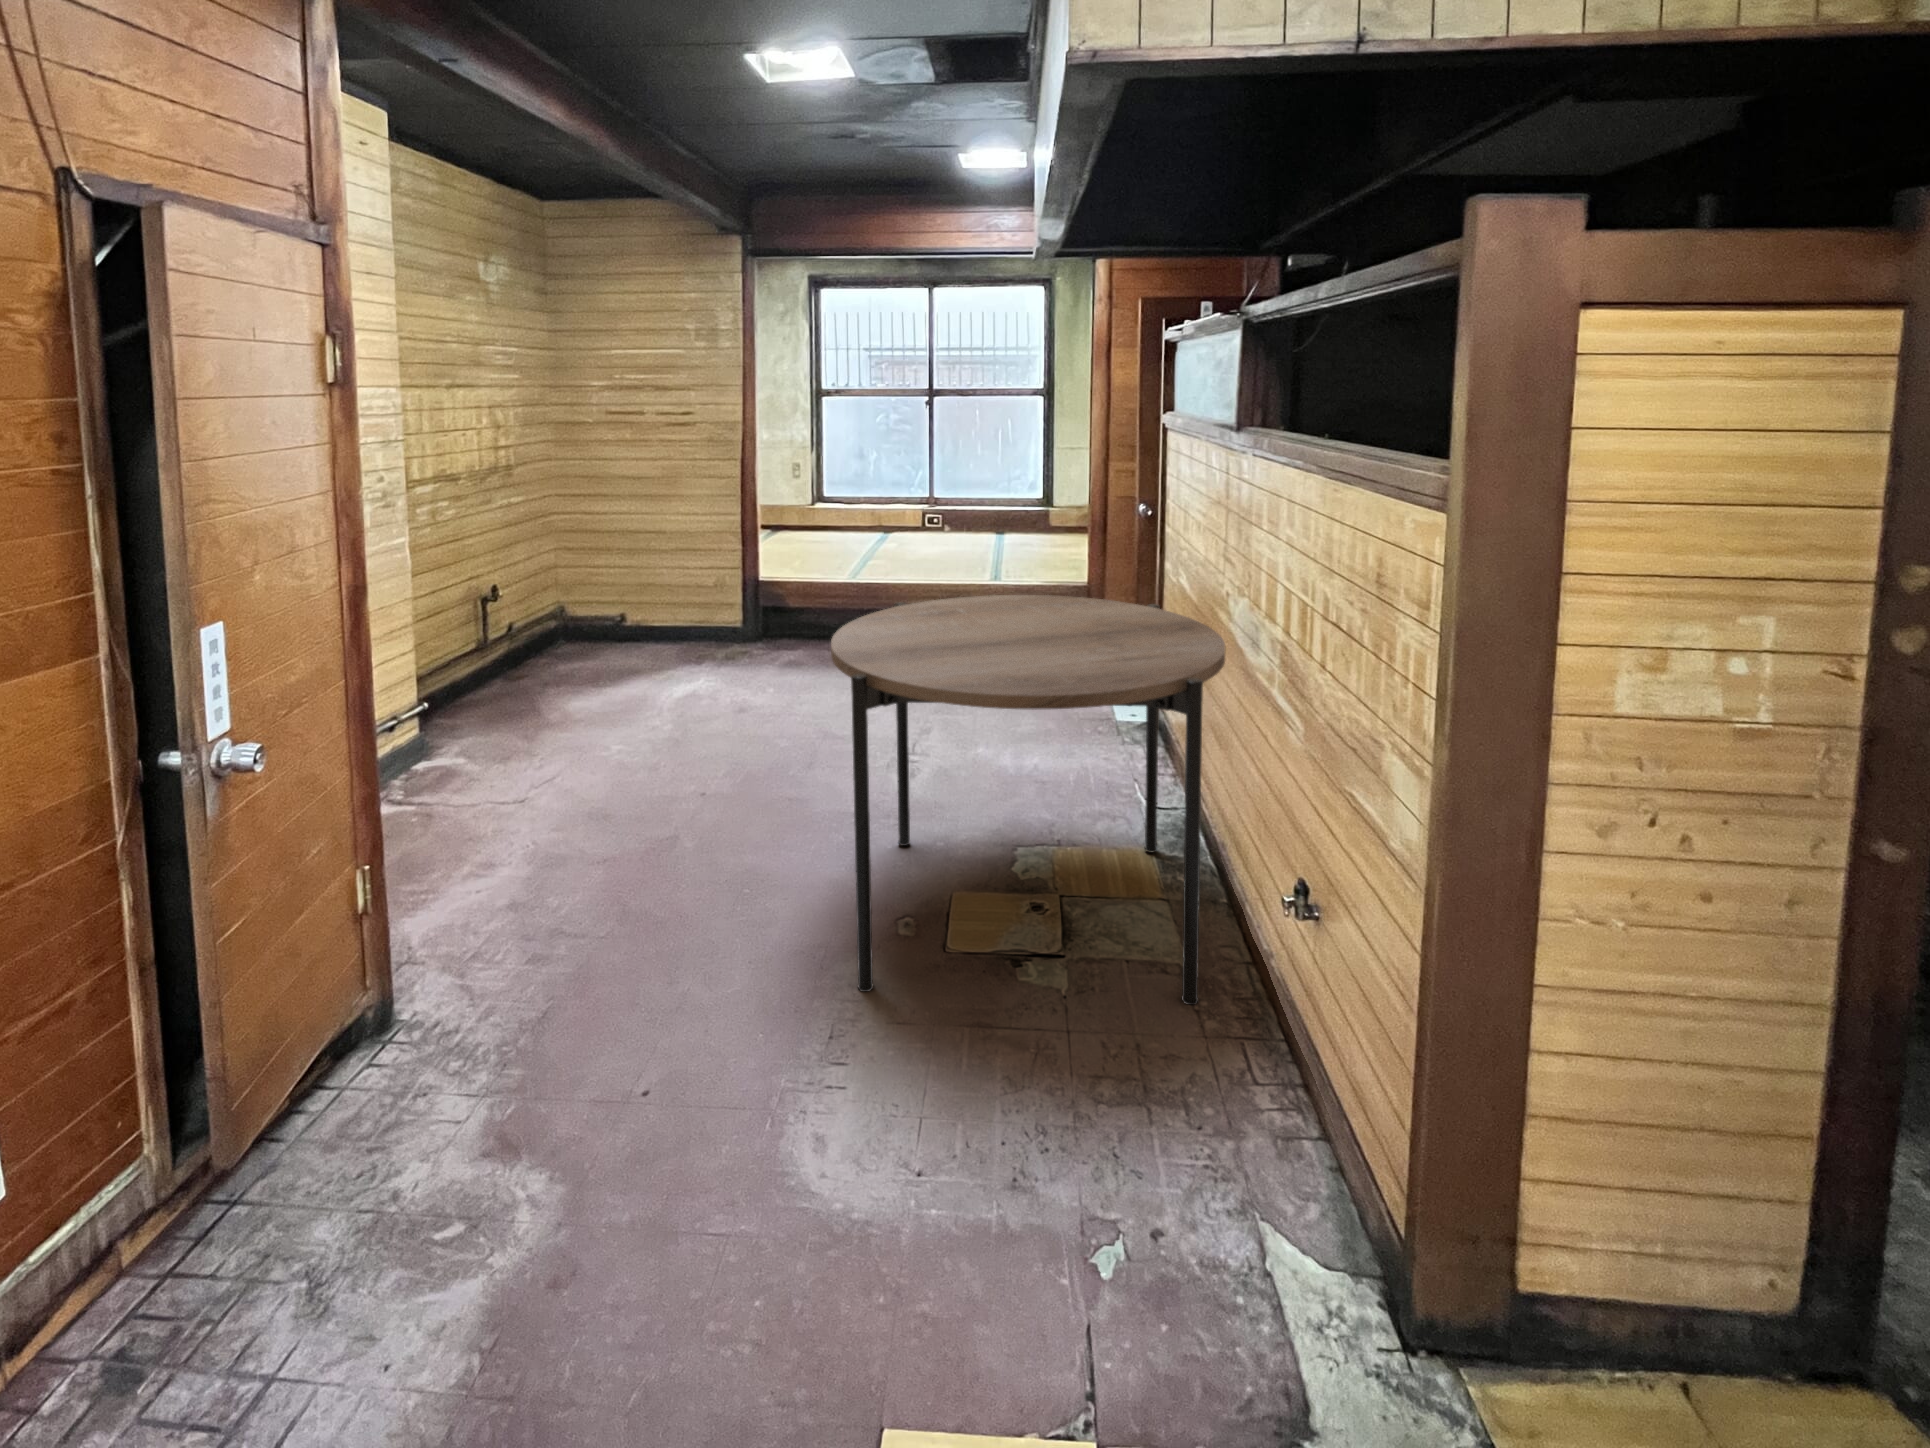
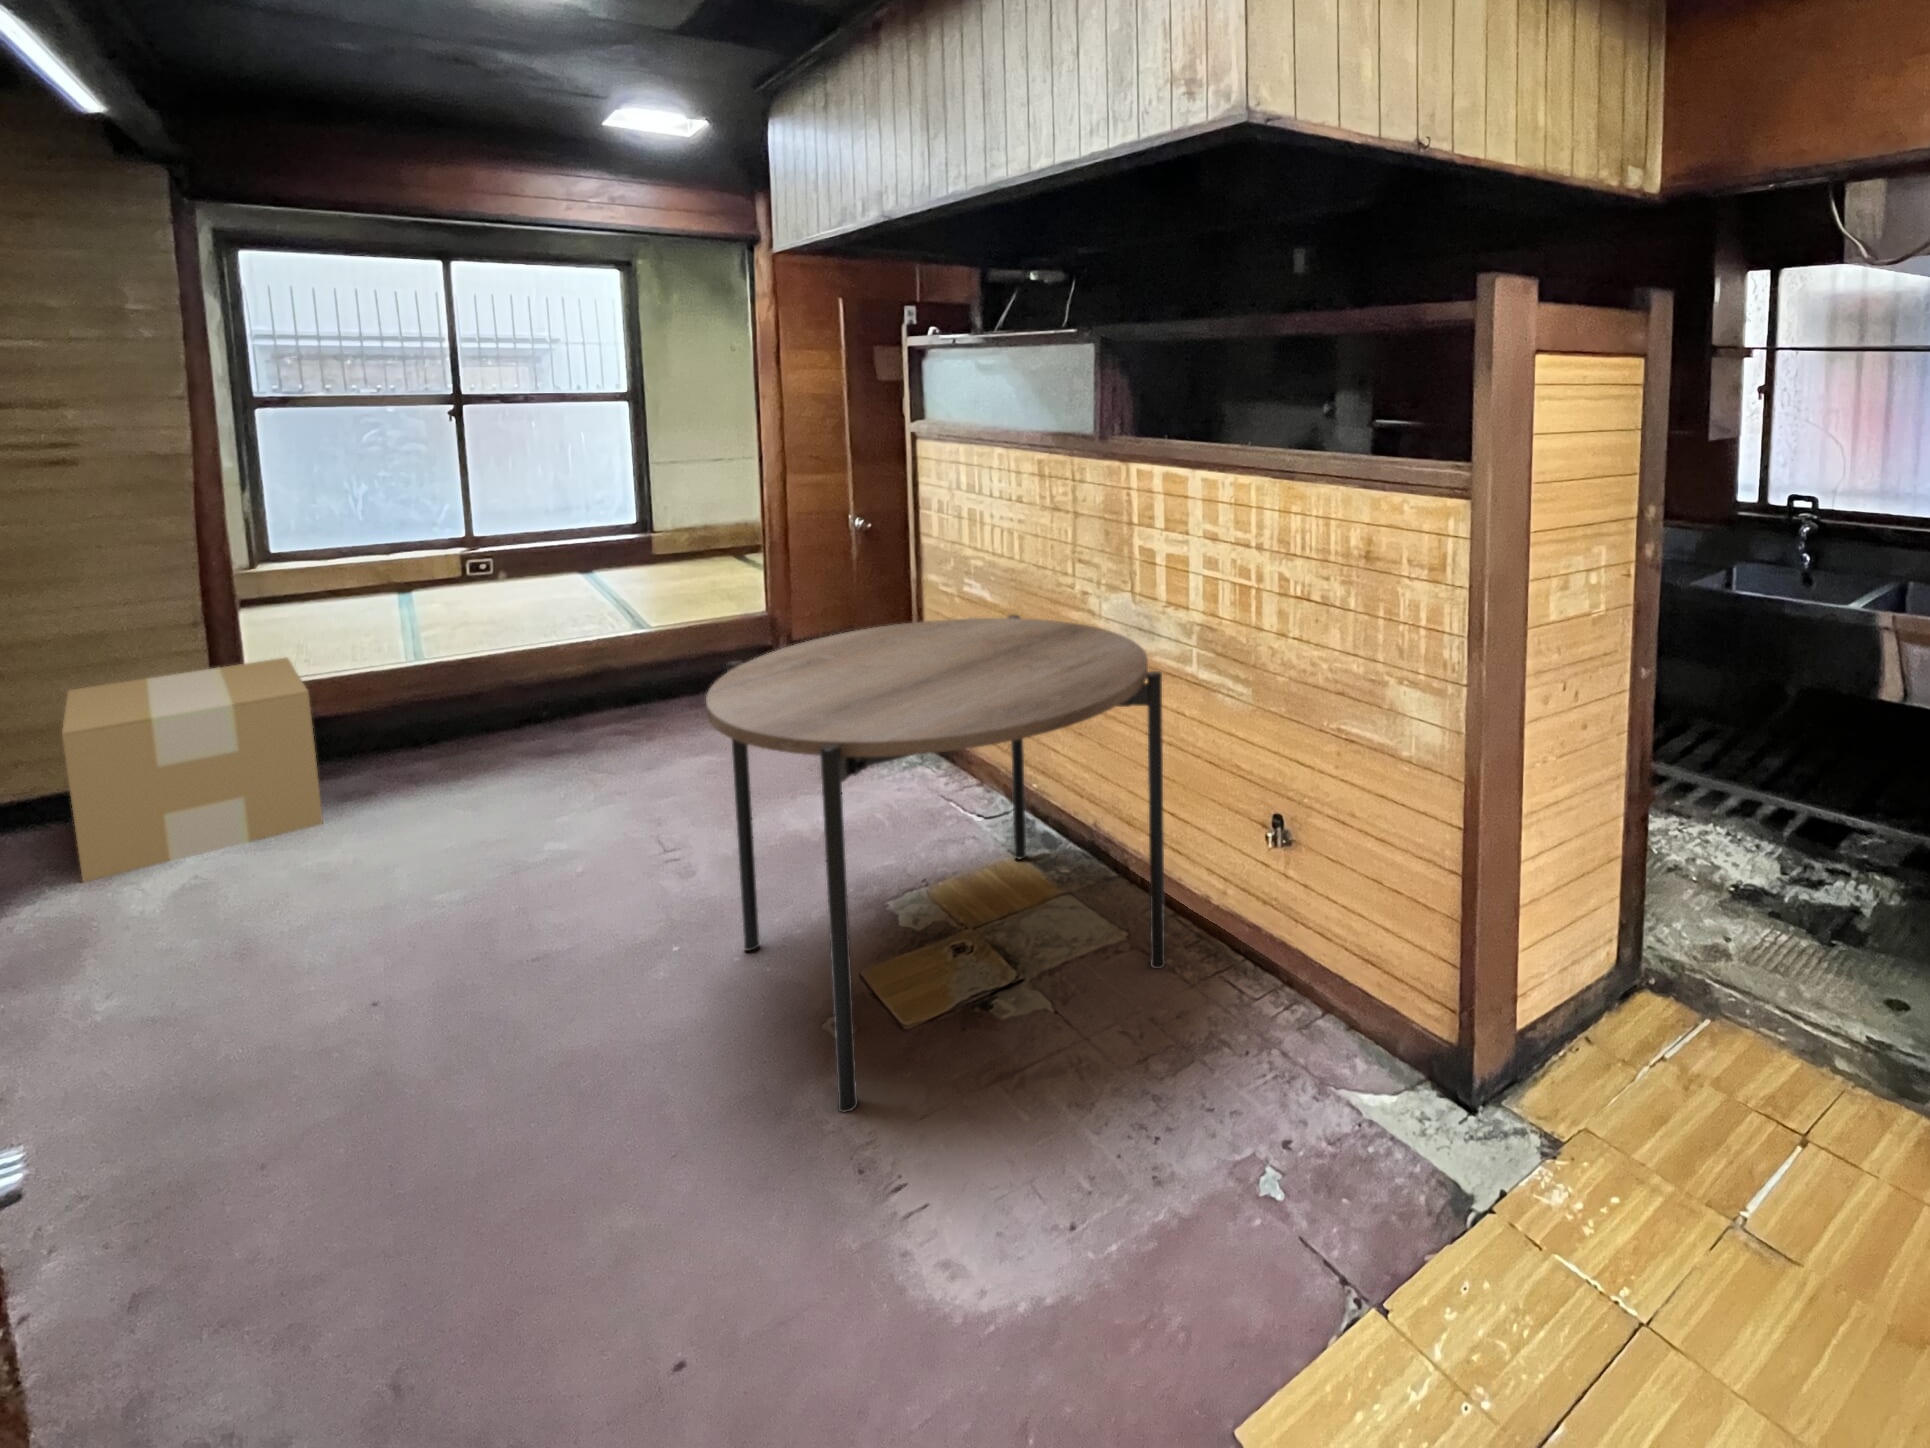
cardboard box: none [657,565,781,683] -> present [62,658,323,882]

